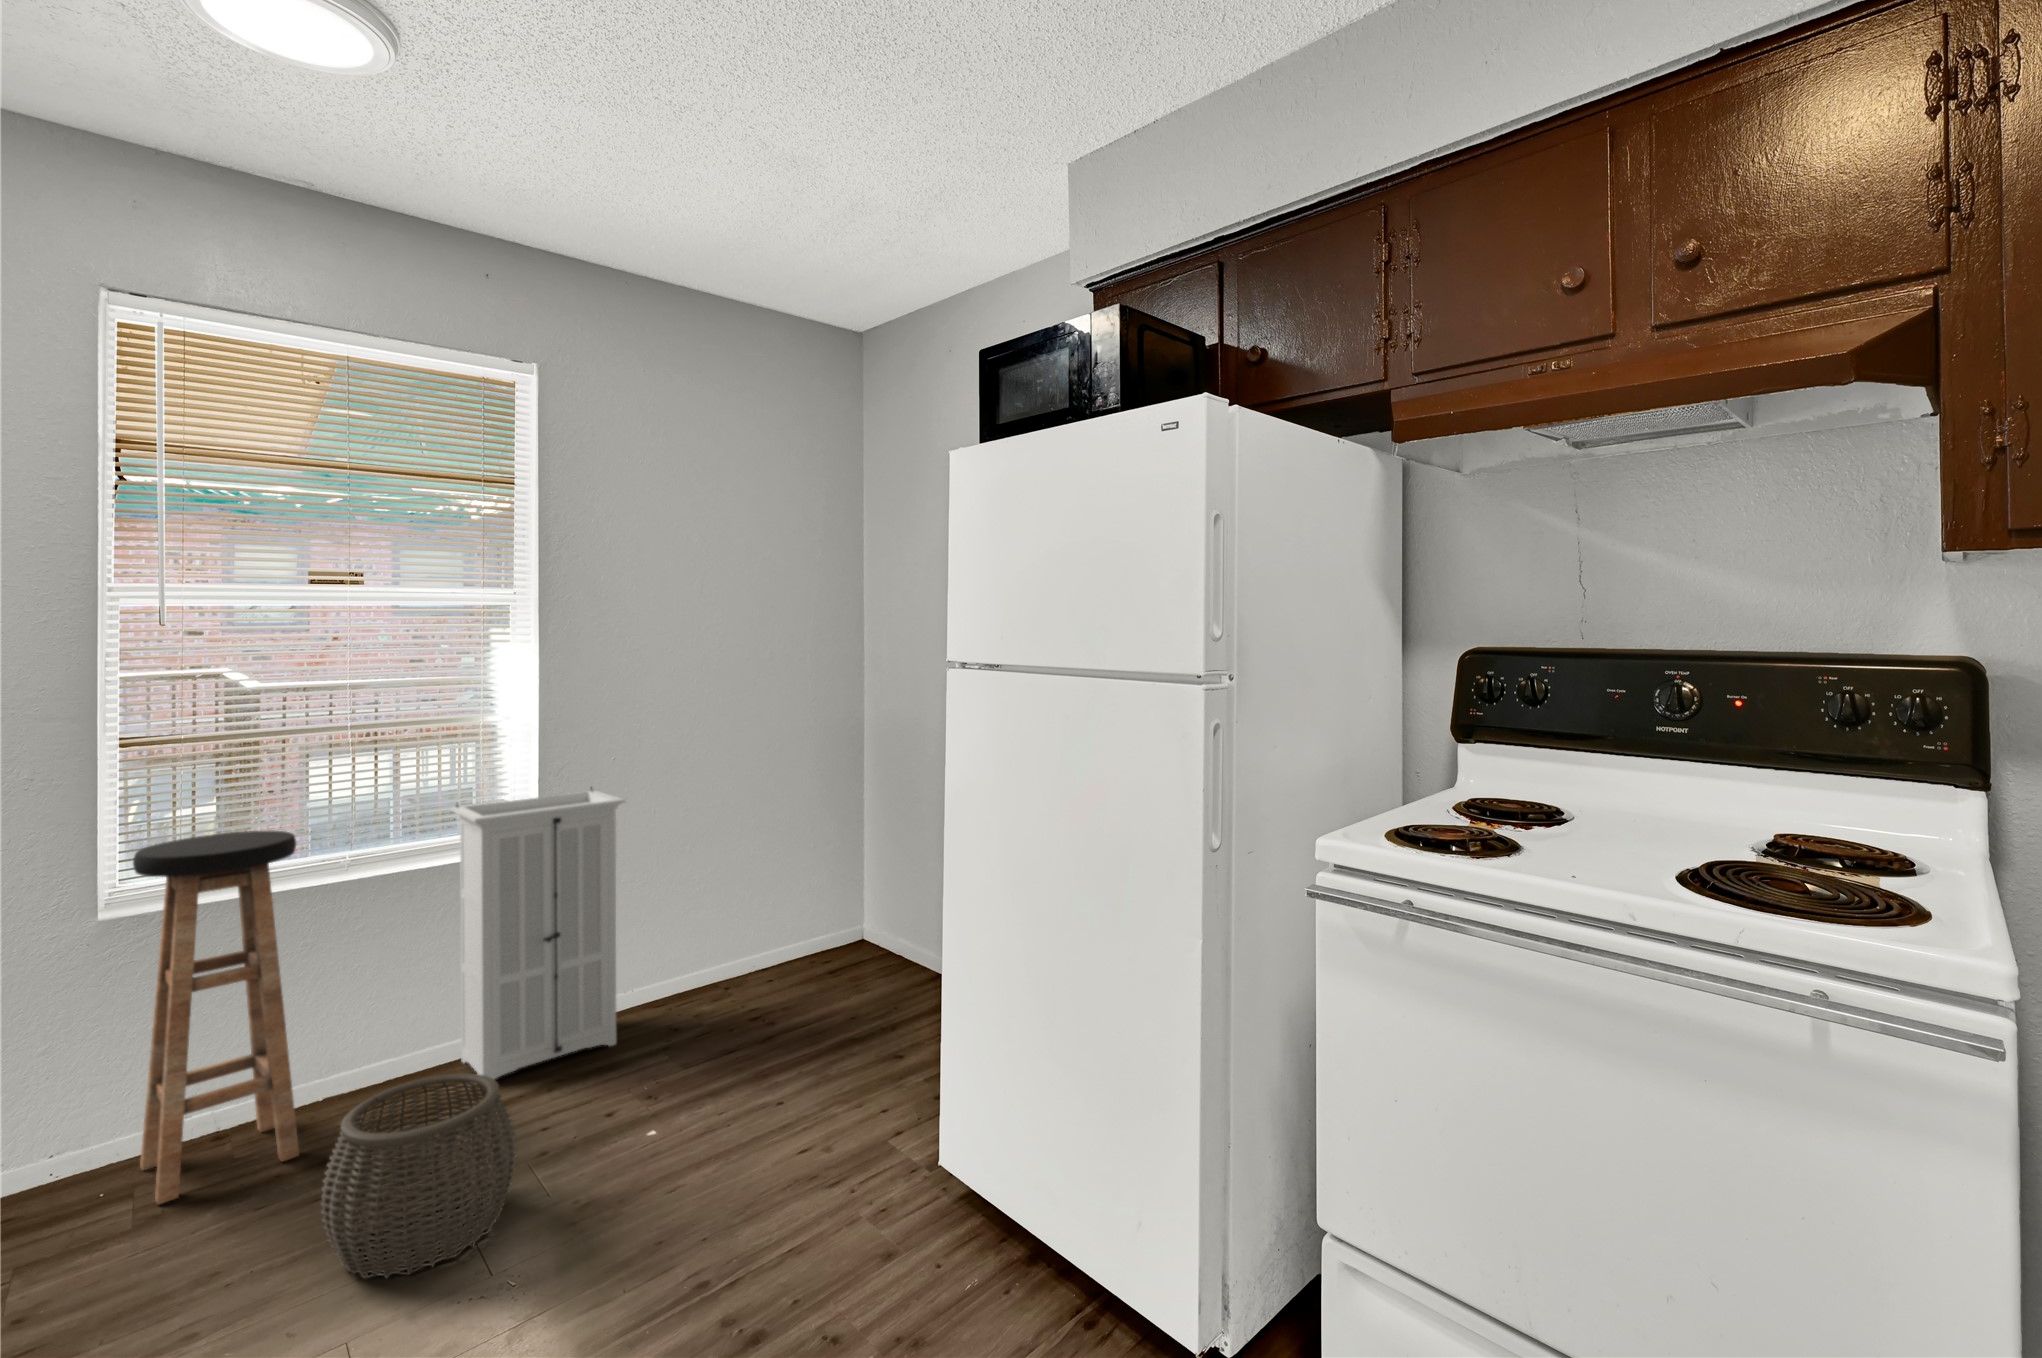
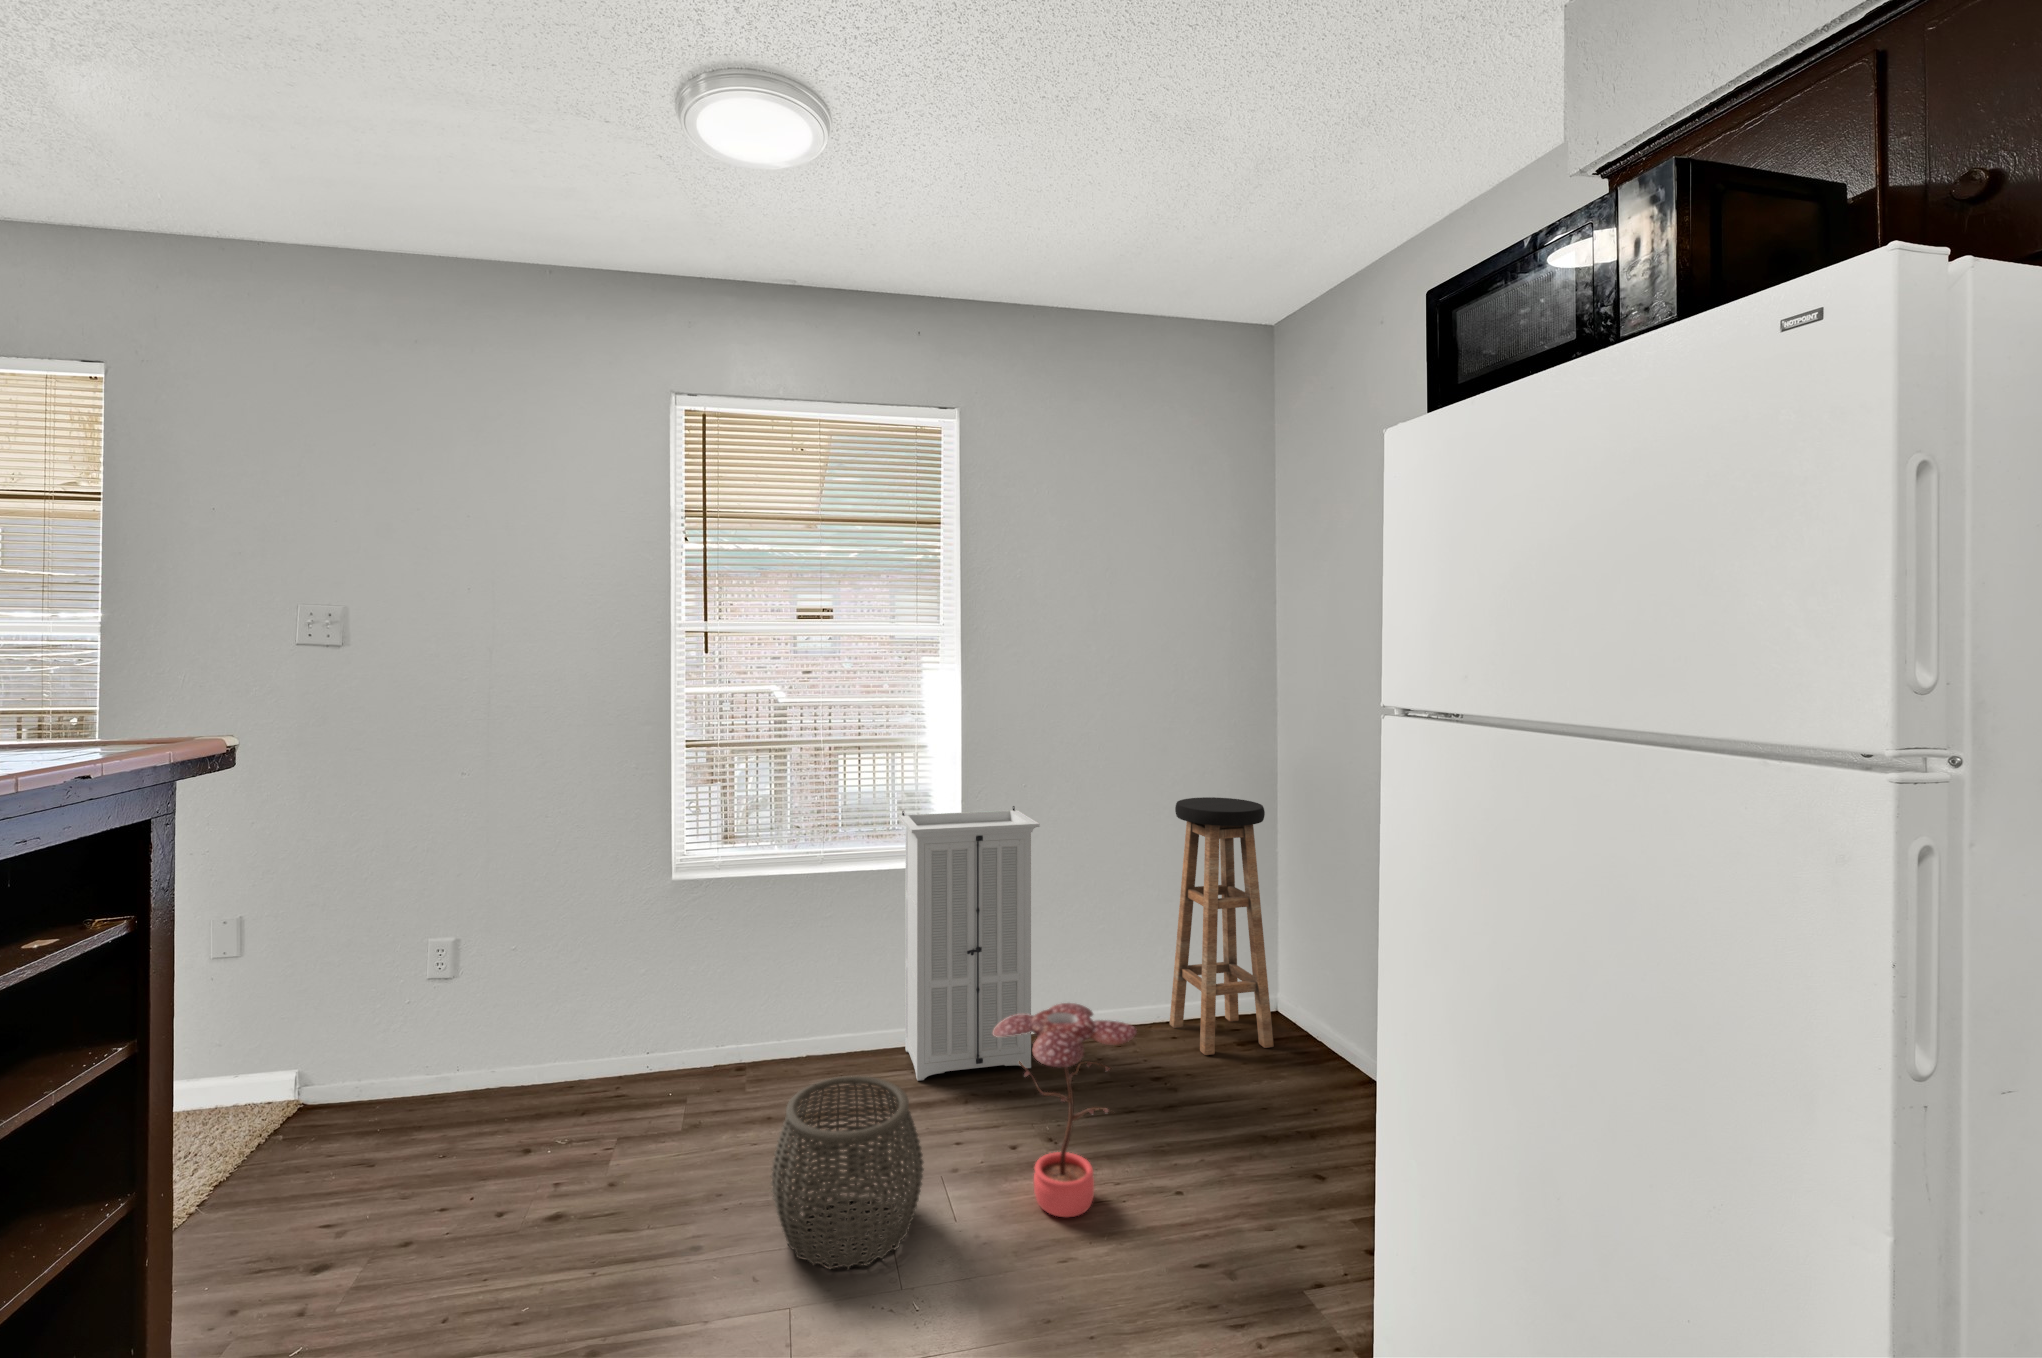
bar stool: present [133,831,299,1204] -> present [1170,797,1274,1055]
potted plant: none [591,960,739,1155] -> present [993,1003,1137,1217]

